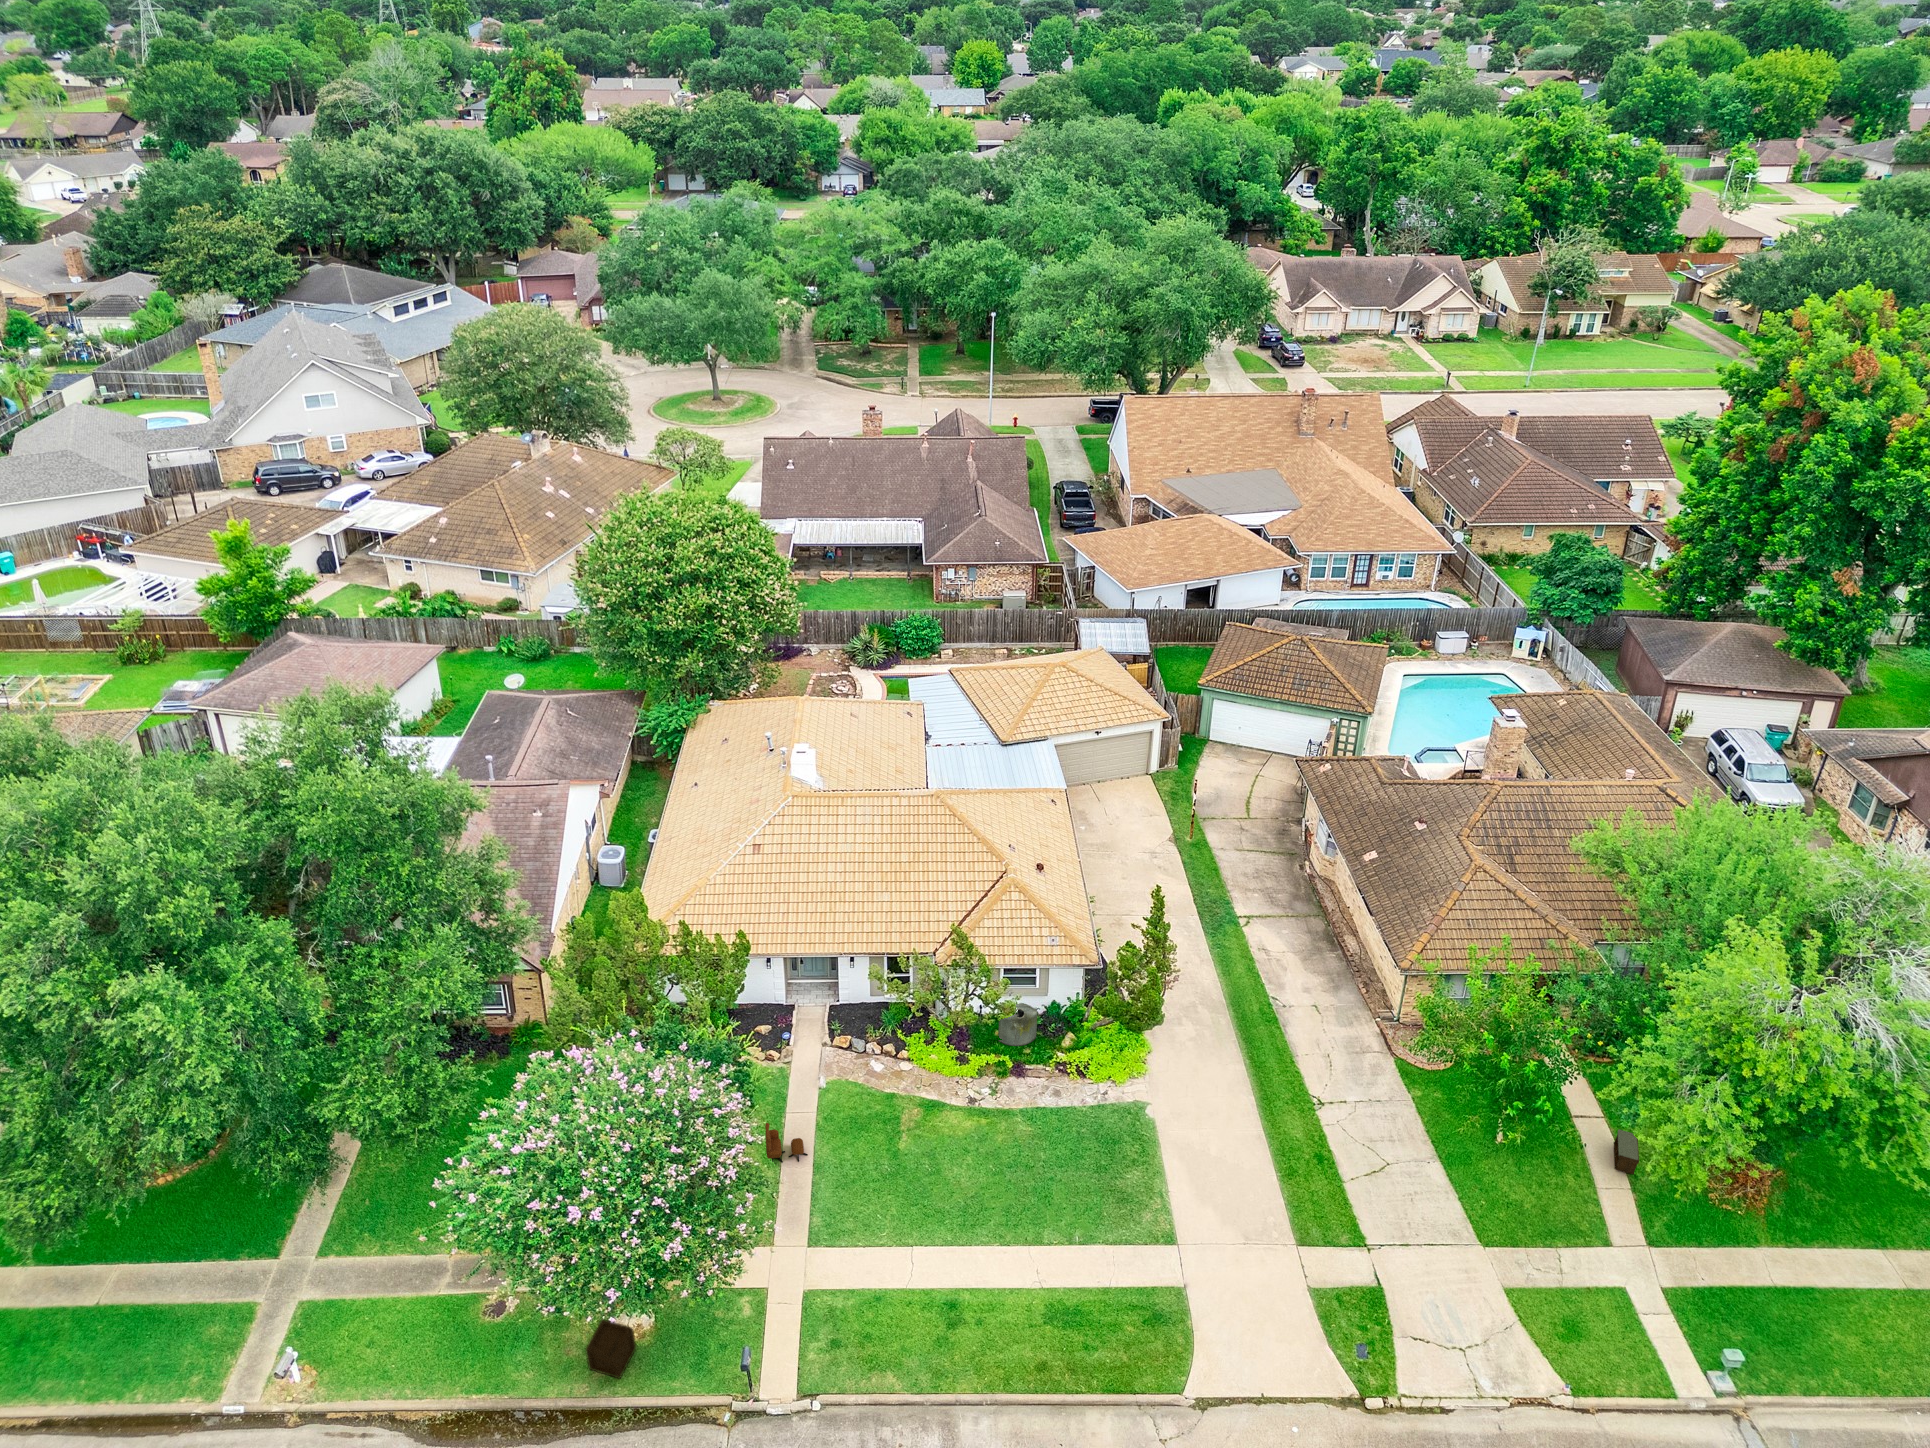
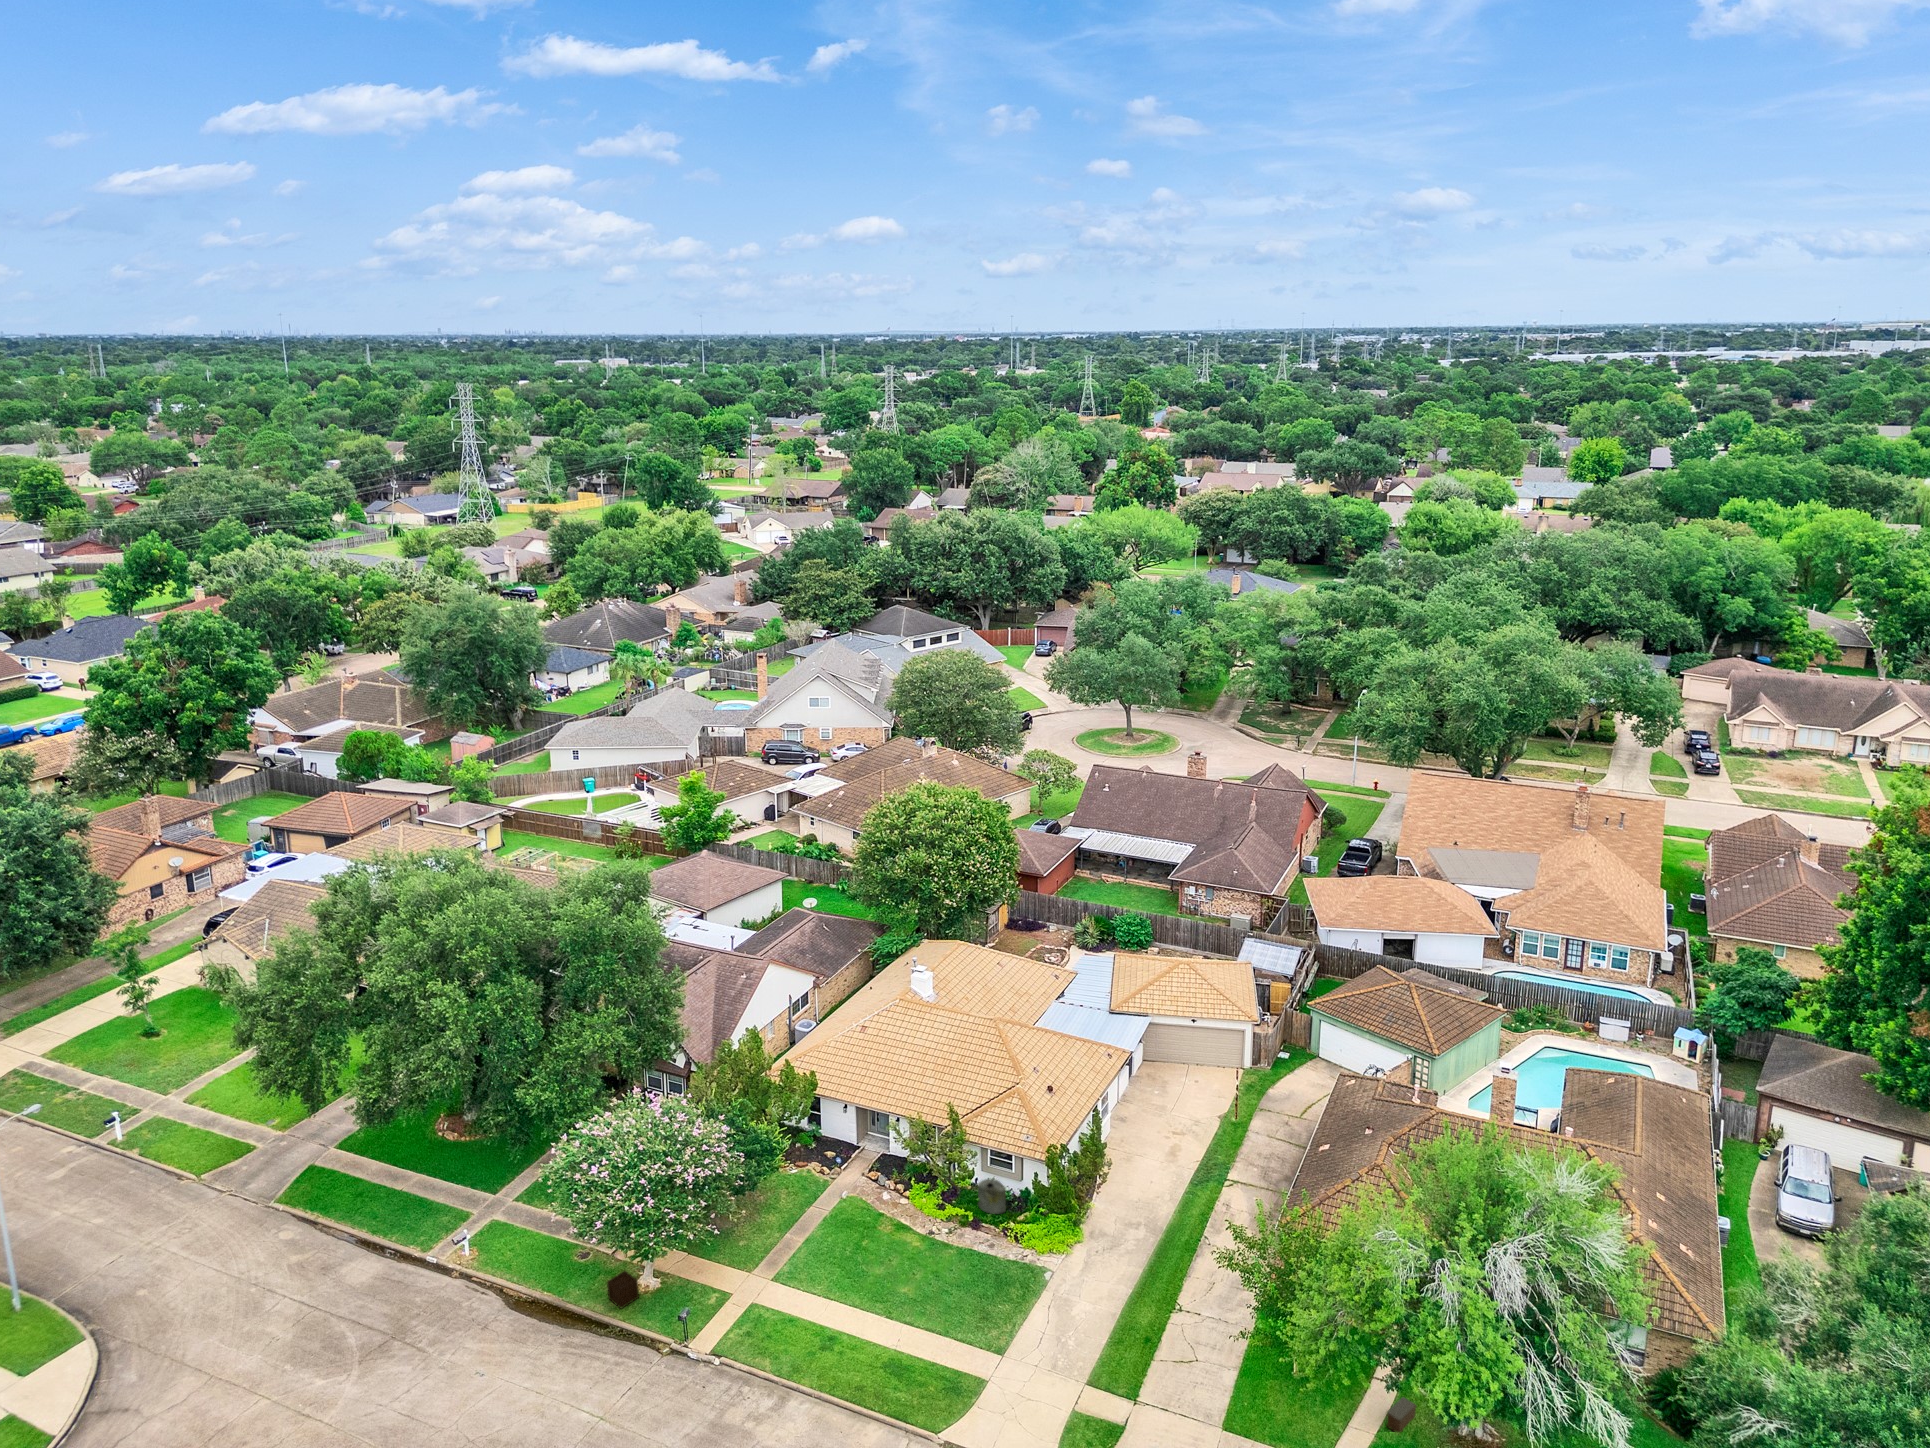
lounge chair: present [765,1123,808,1162] -> none [777,1201,807,1235]

